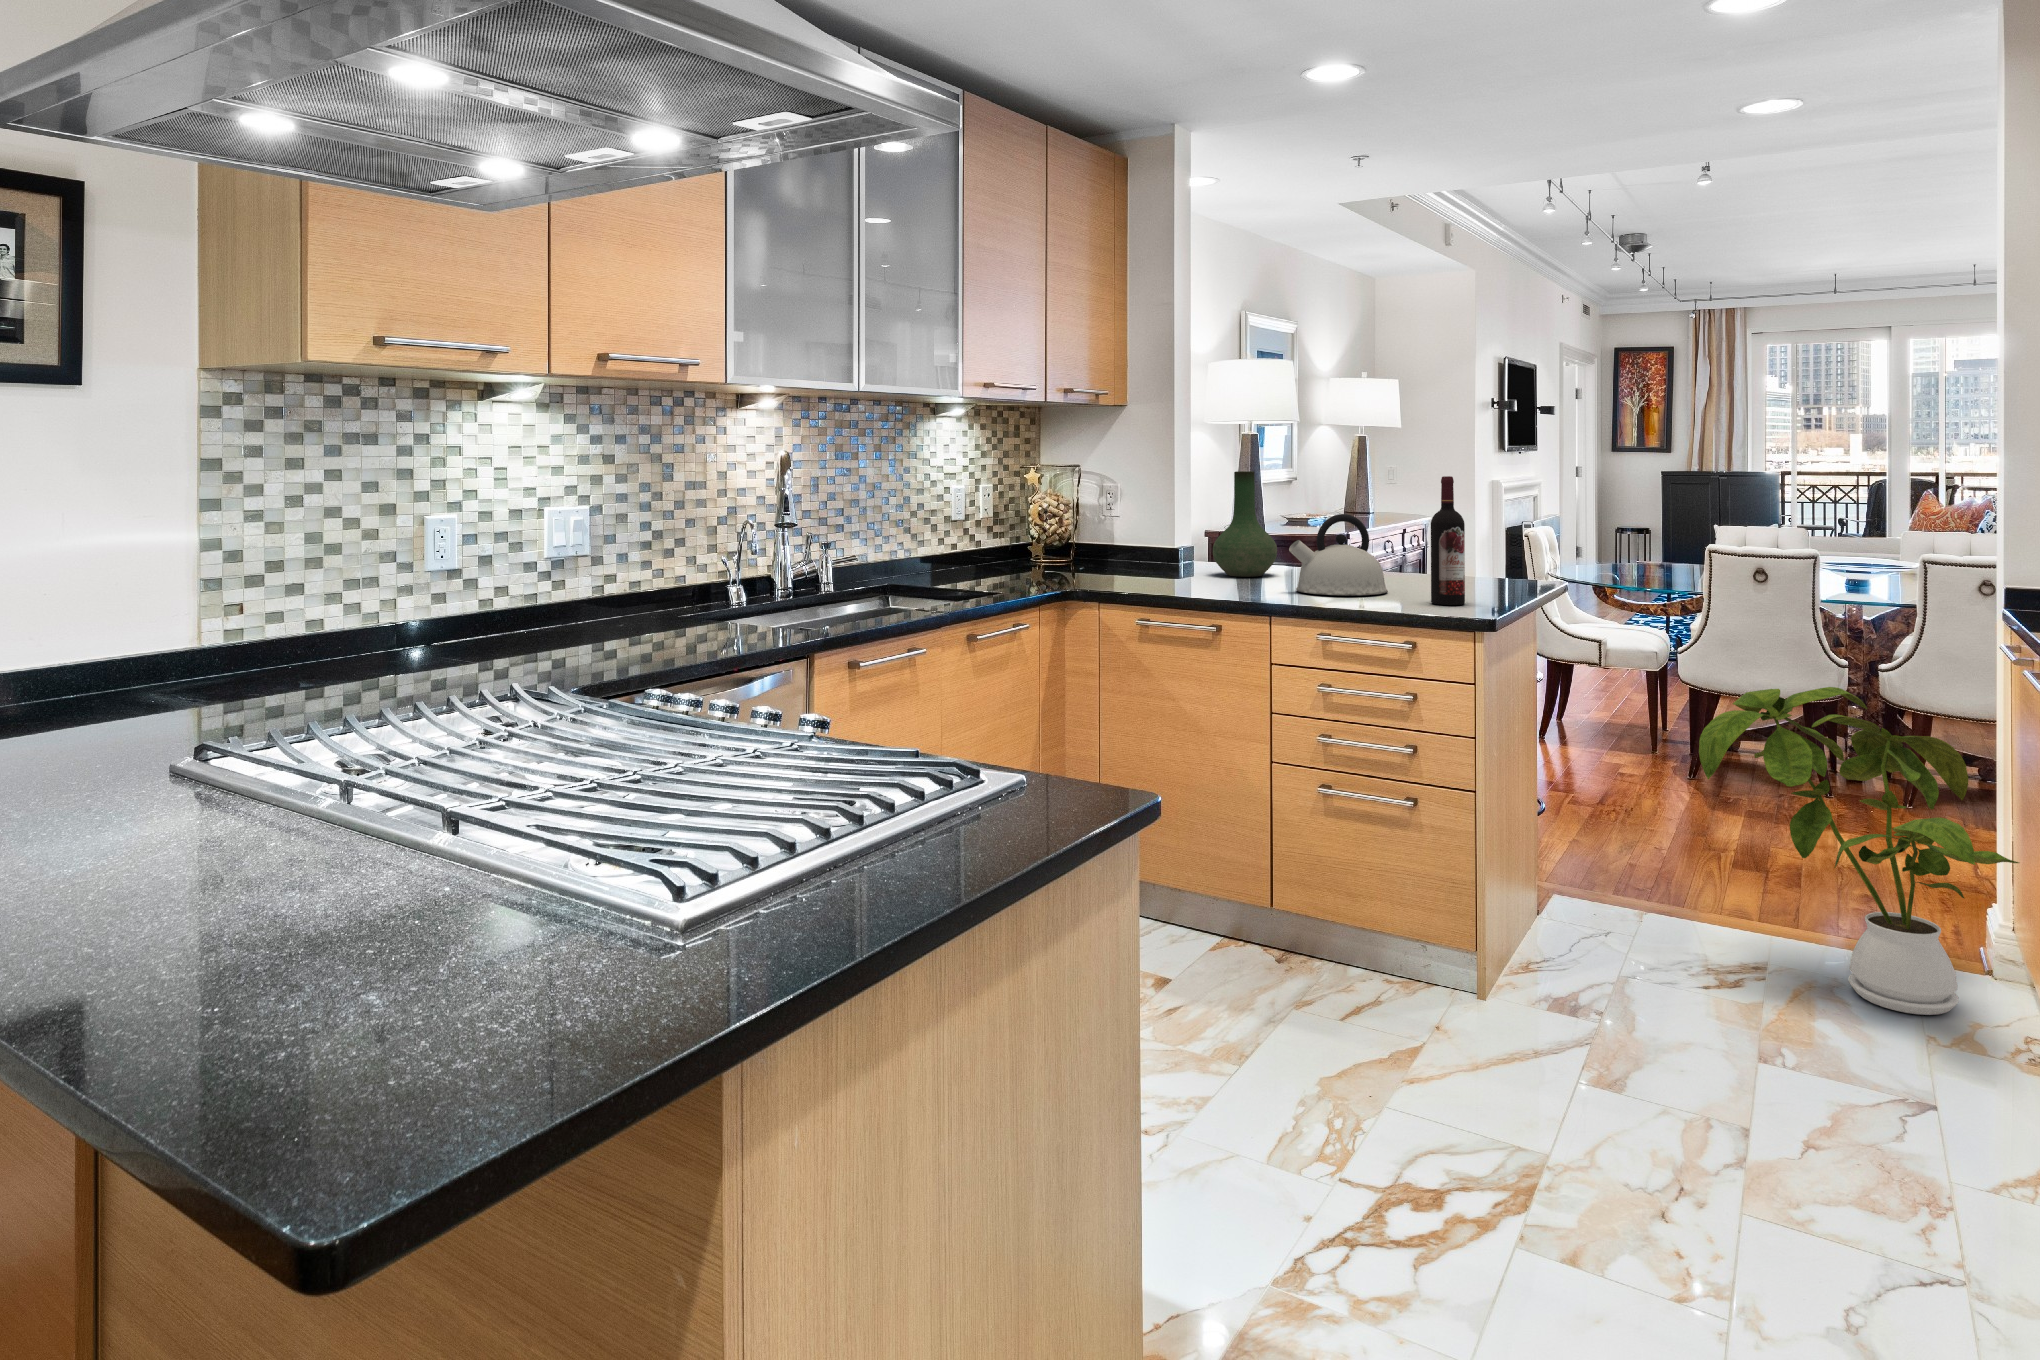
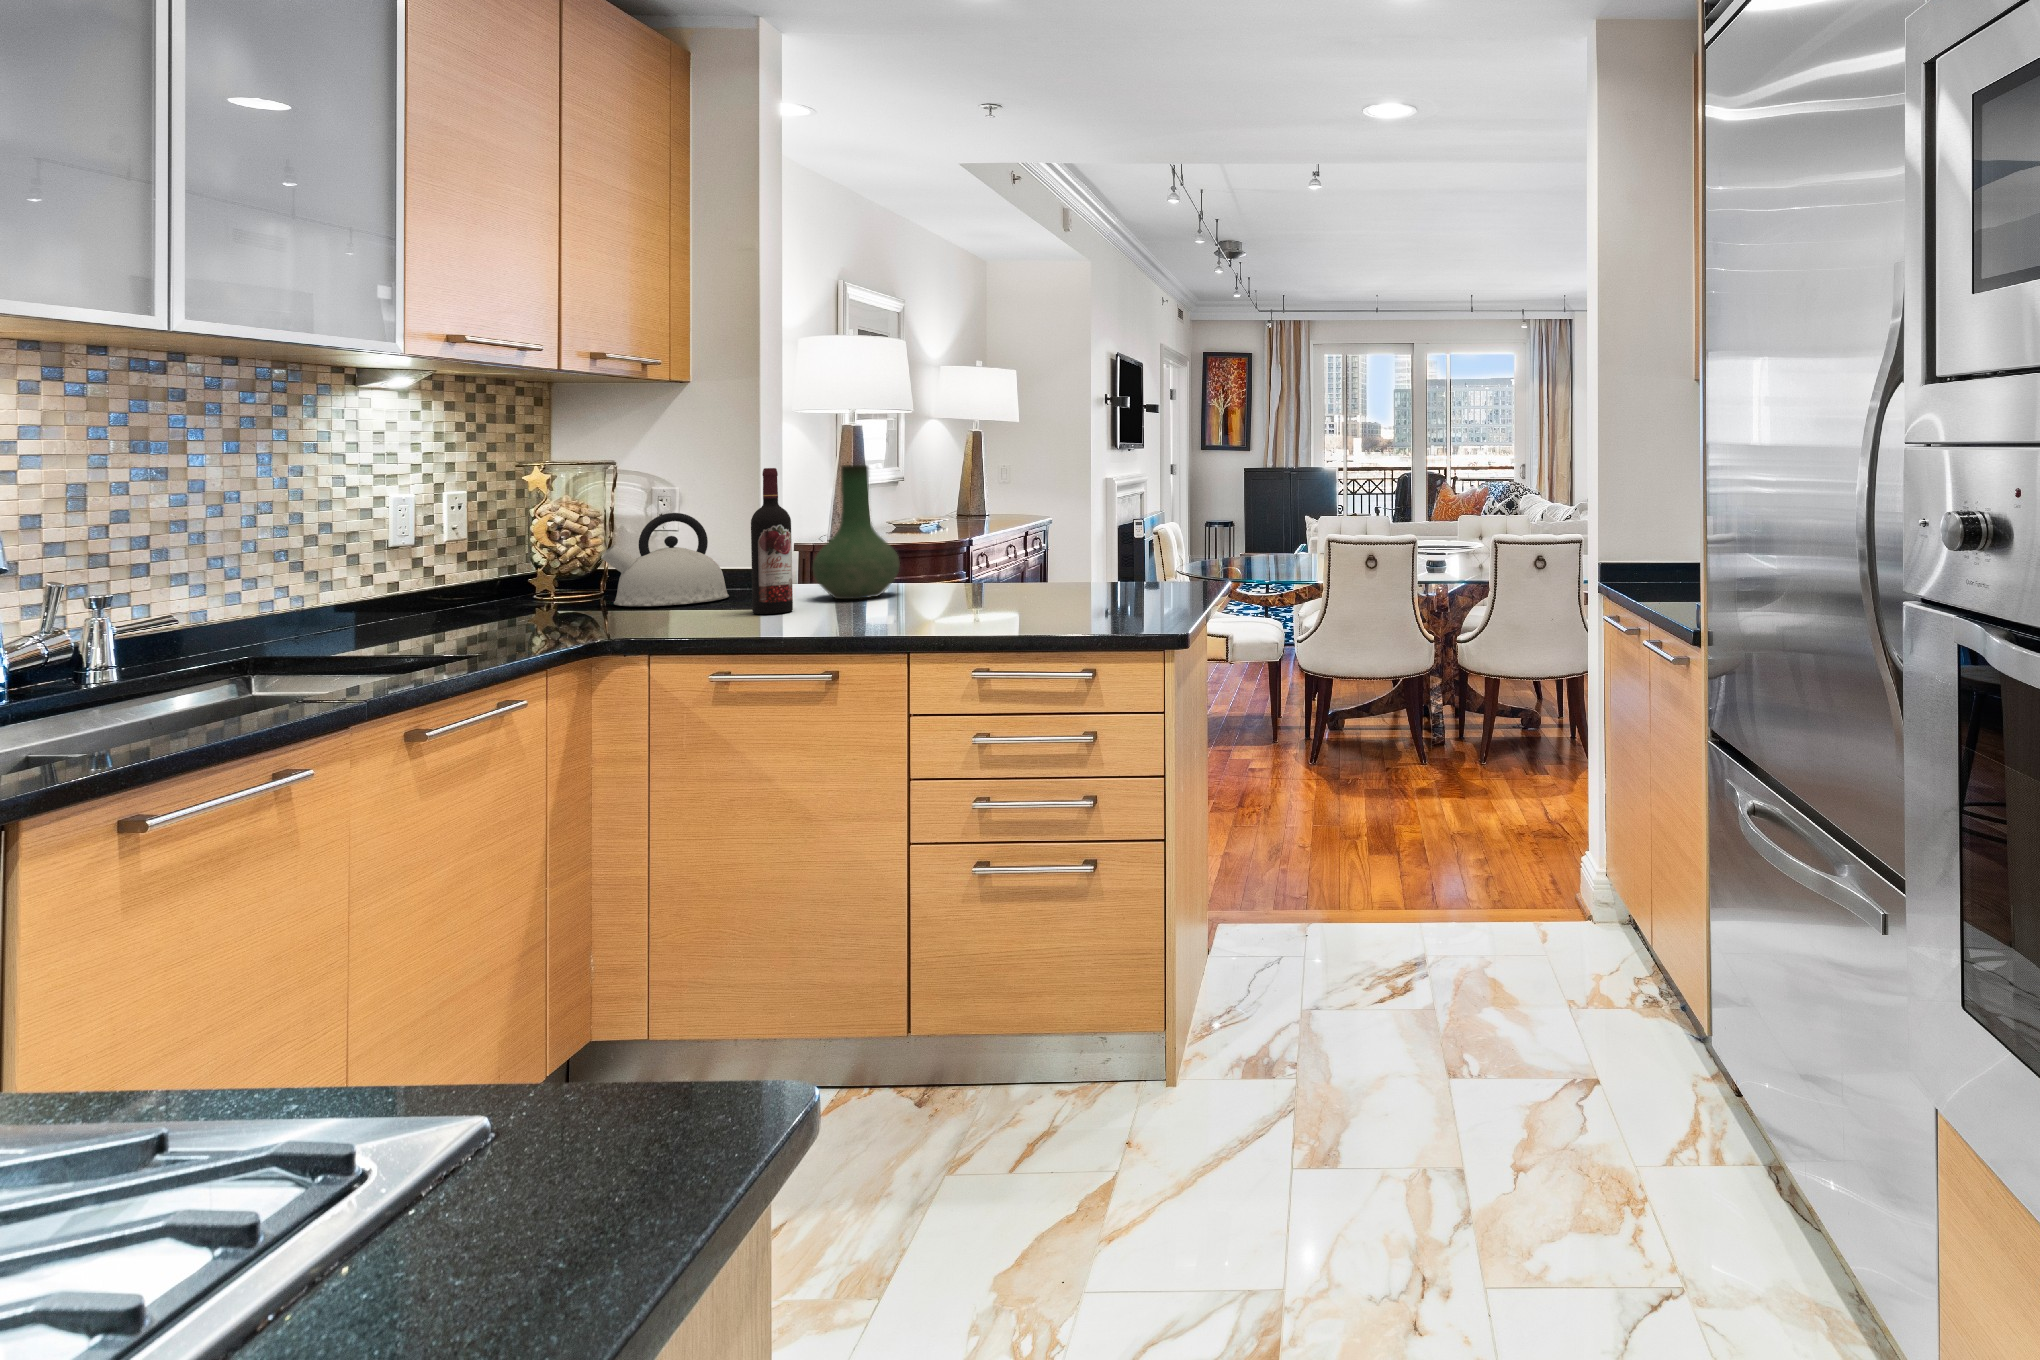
wine bottle: present [1431,476,1465,605] -> present [751,468,793,614]
kettle: present [1289,514,1387,595] -> present [601,513,729,606]
house plant: present [1699,687,2019,1015] -> none [1374,670,1653,984]

